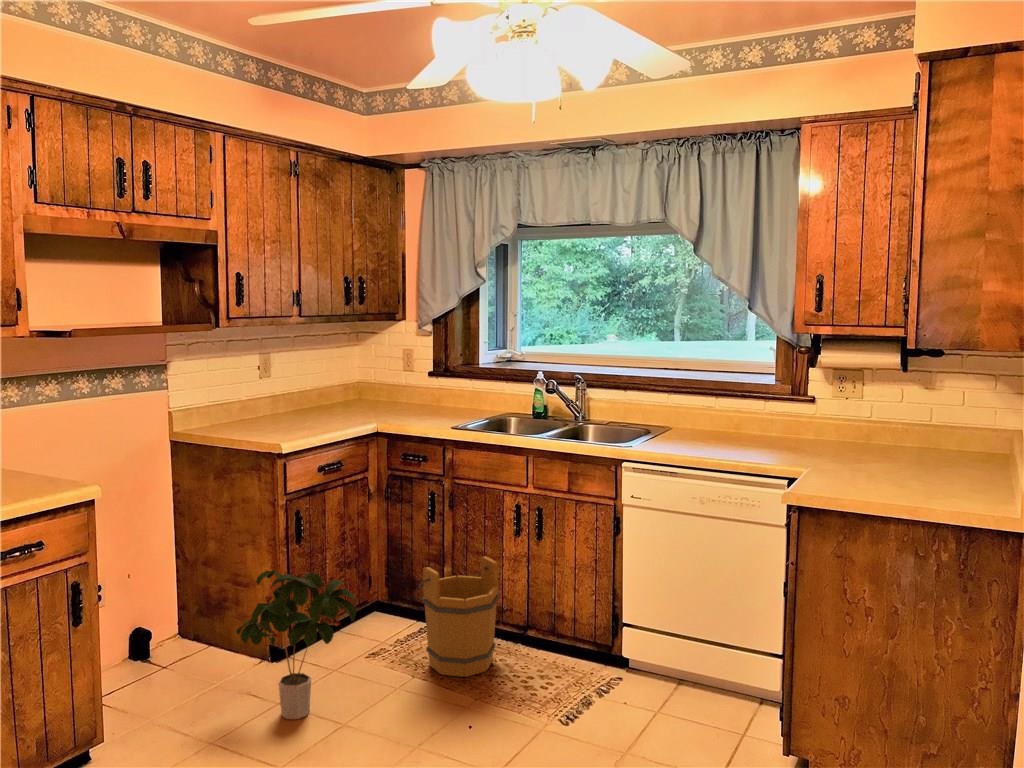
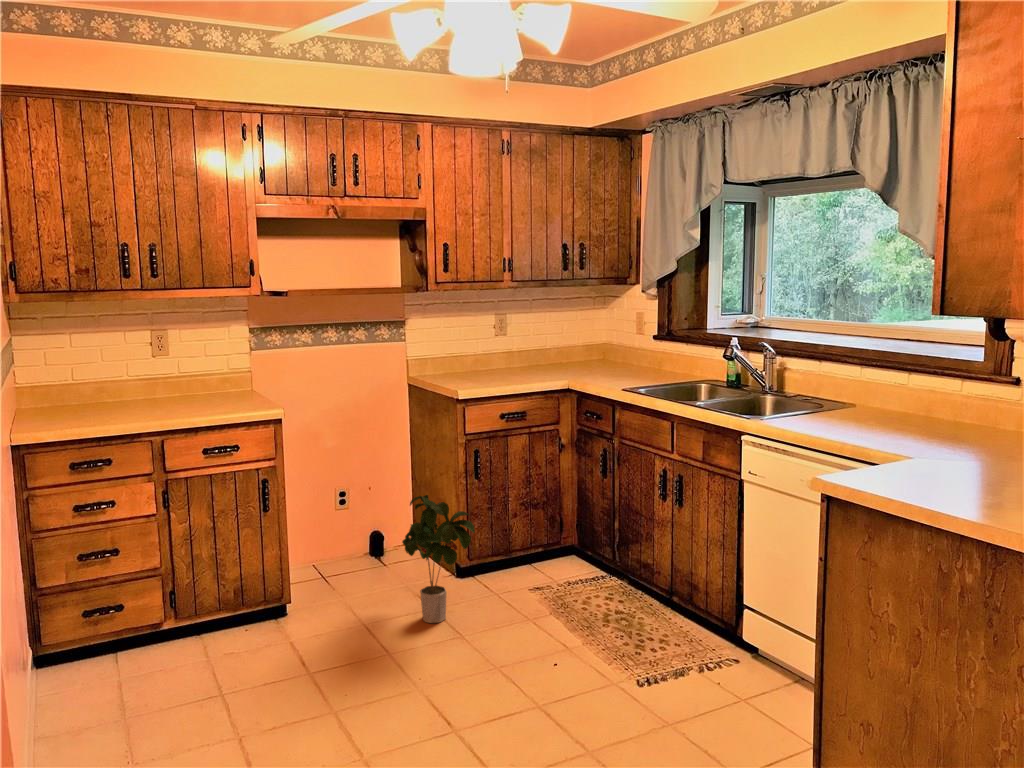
bucket: present [419,556,499,677] -> none [561,515,637,624]

